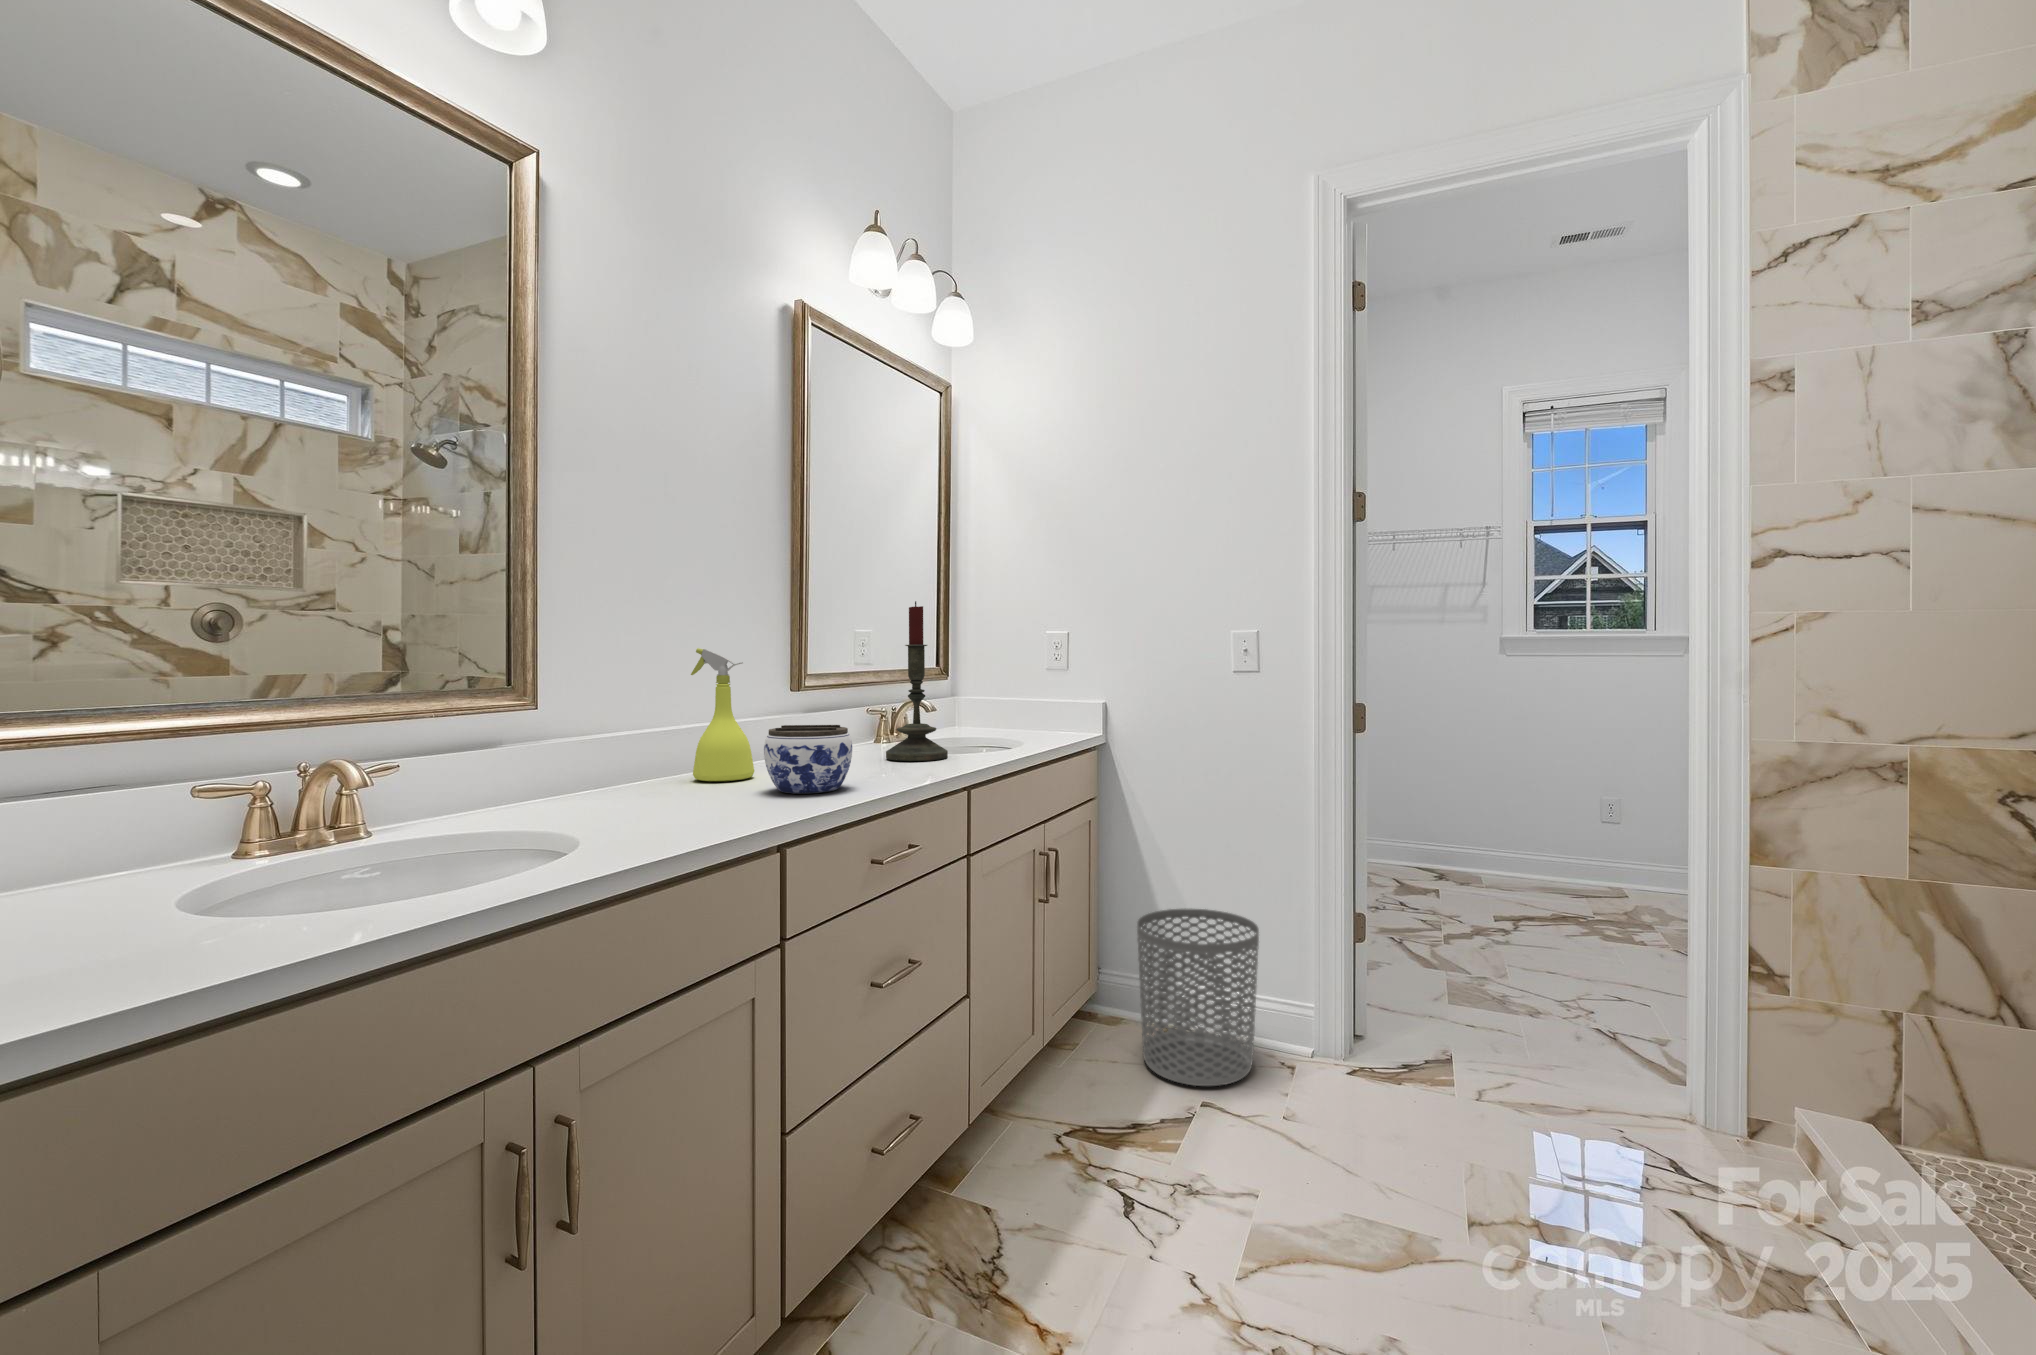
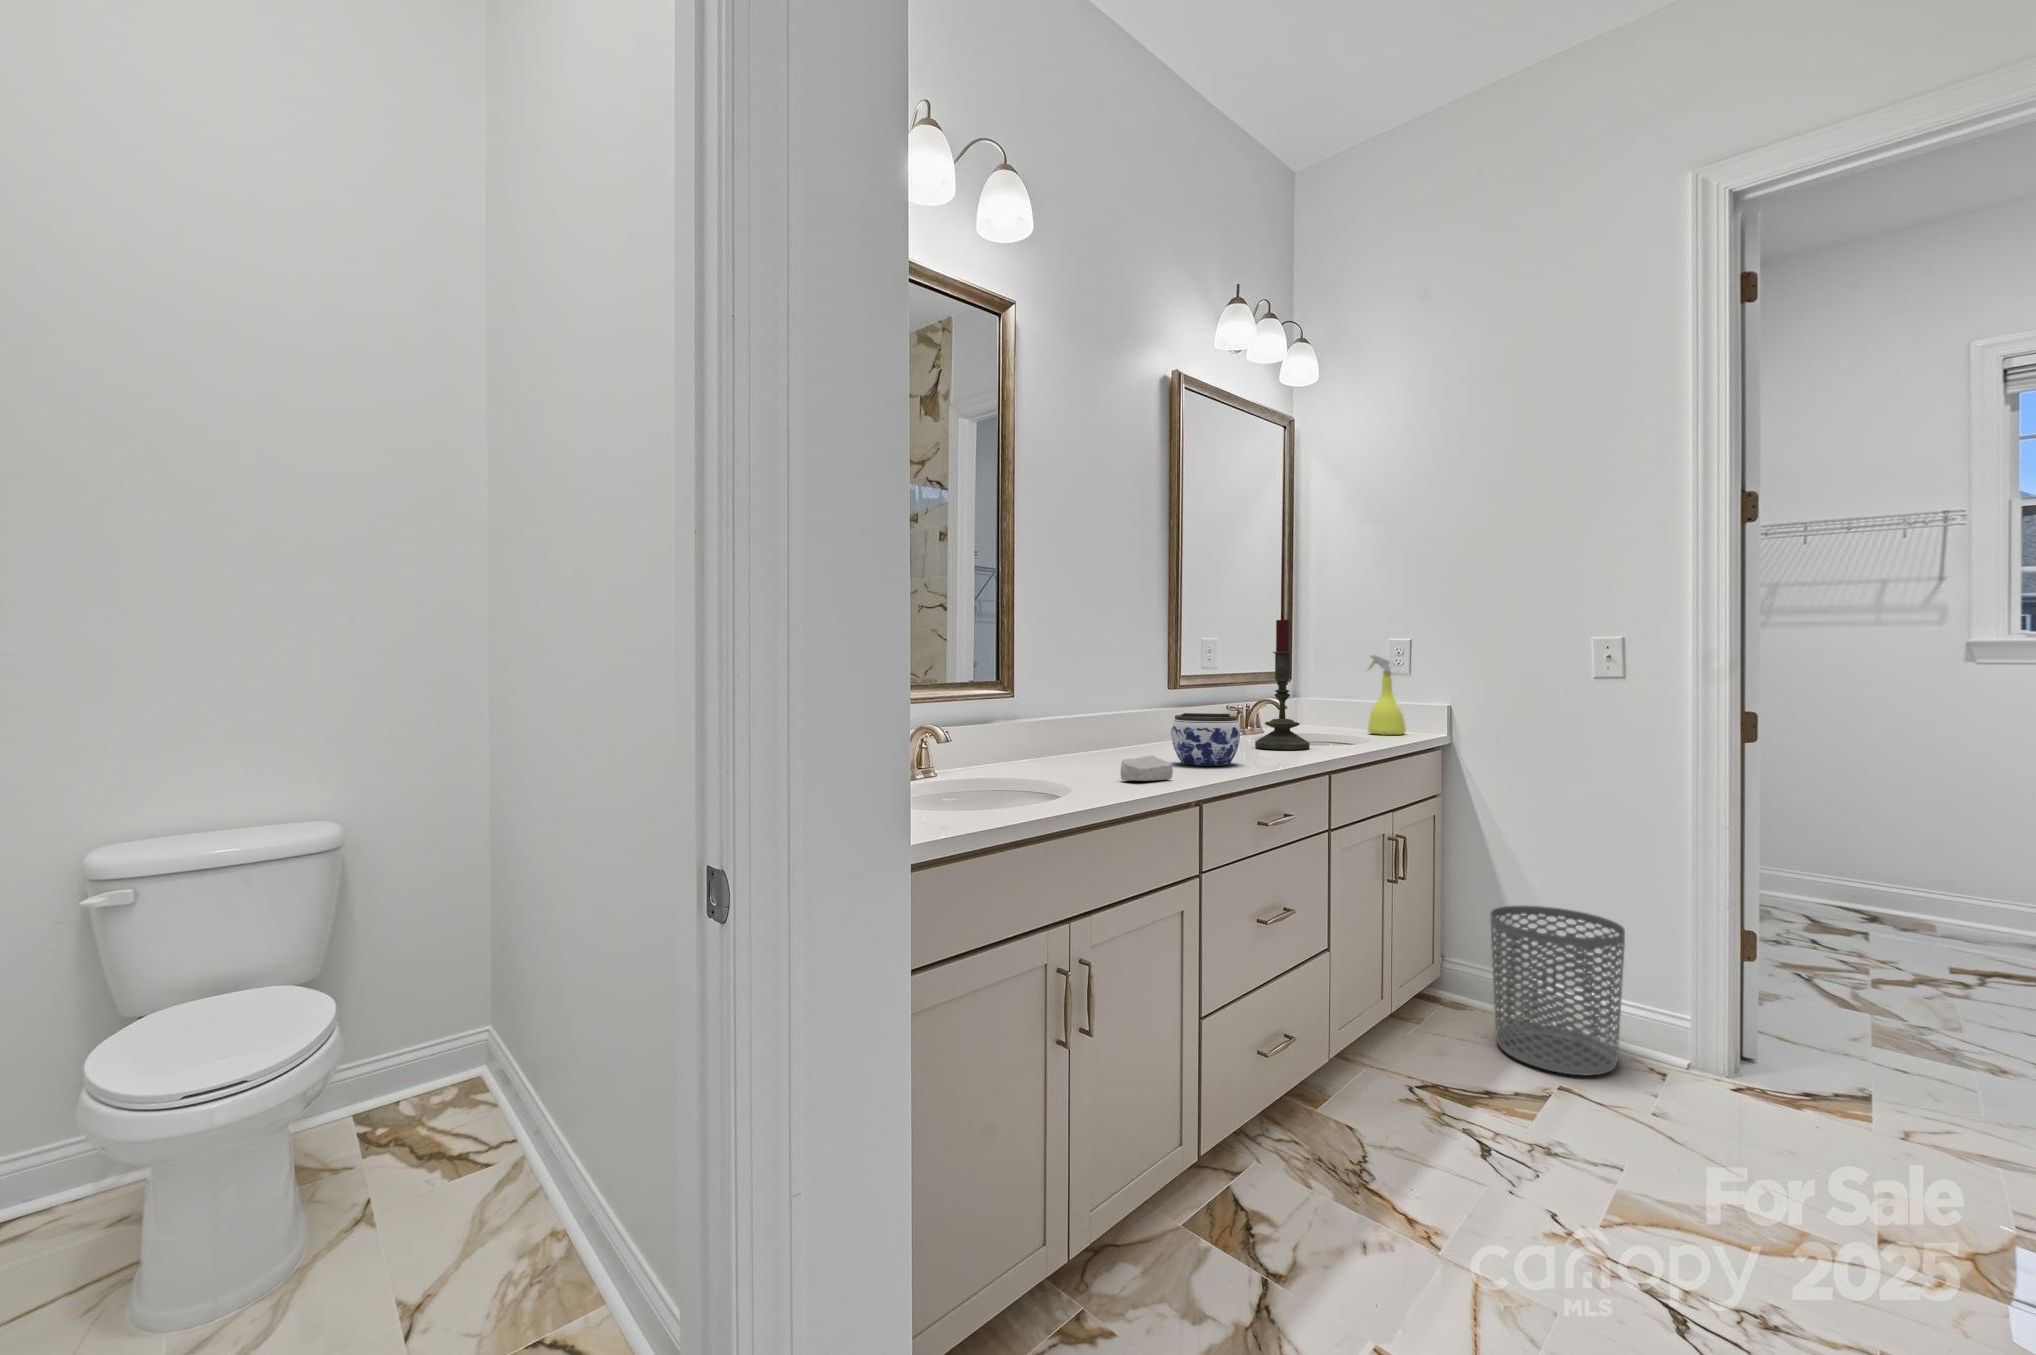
spray bottle: present [691,648,754,781] -> present [1368,655,1406,735]
soap bar: none [668,790,746,829] -> present [1120,755,1173,781]

